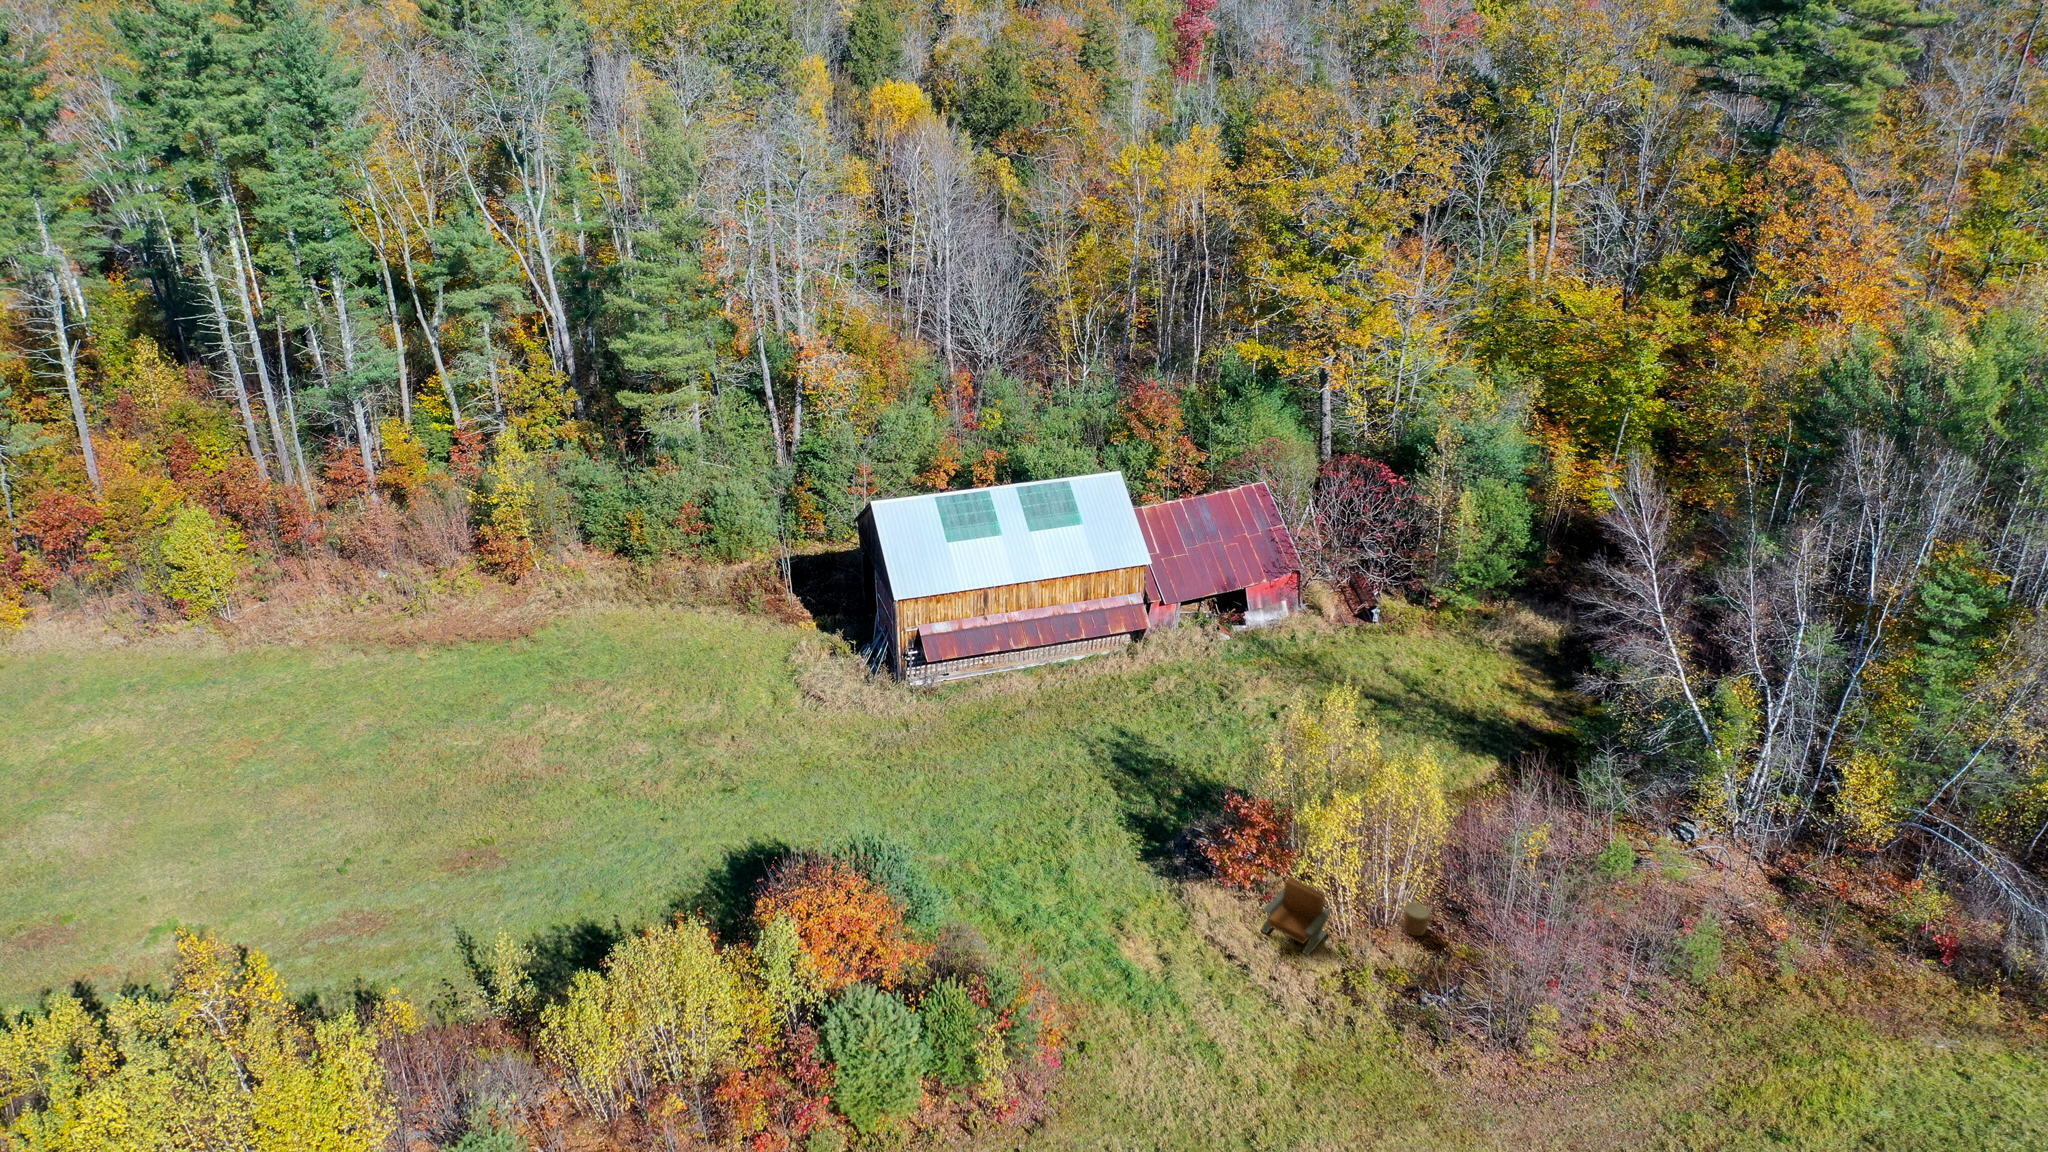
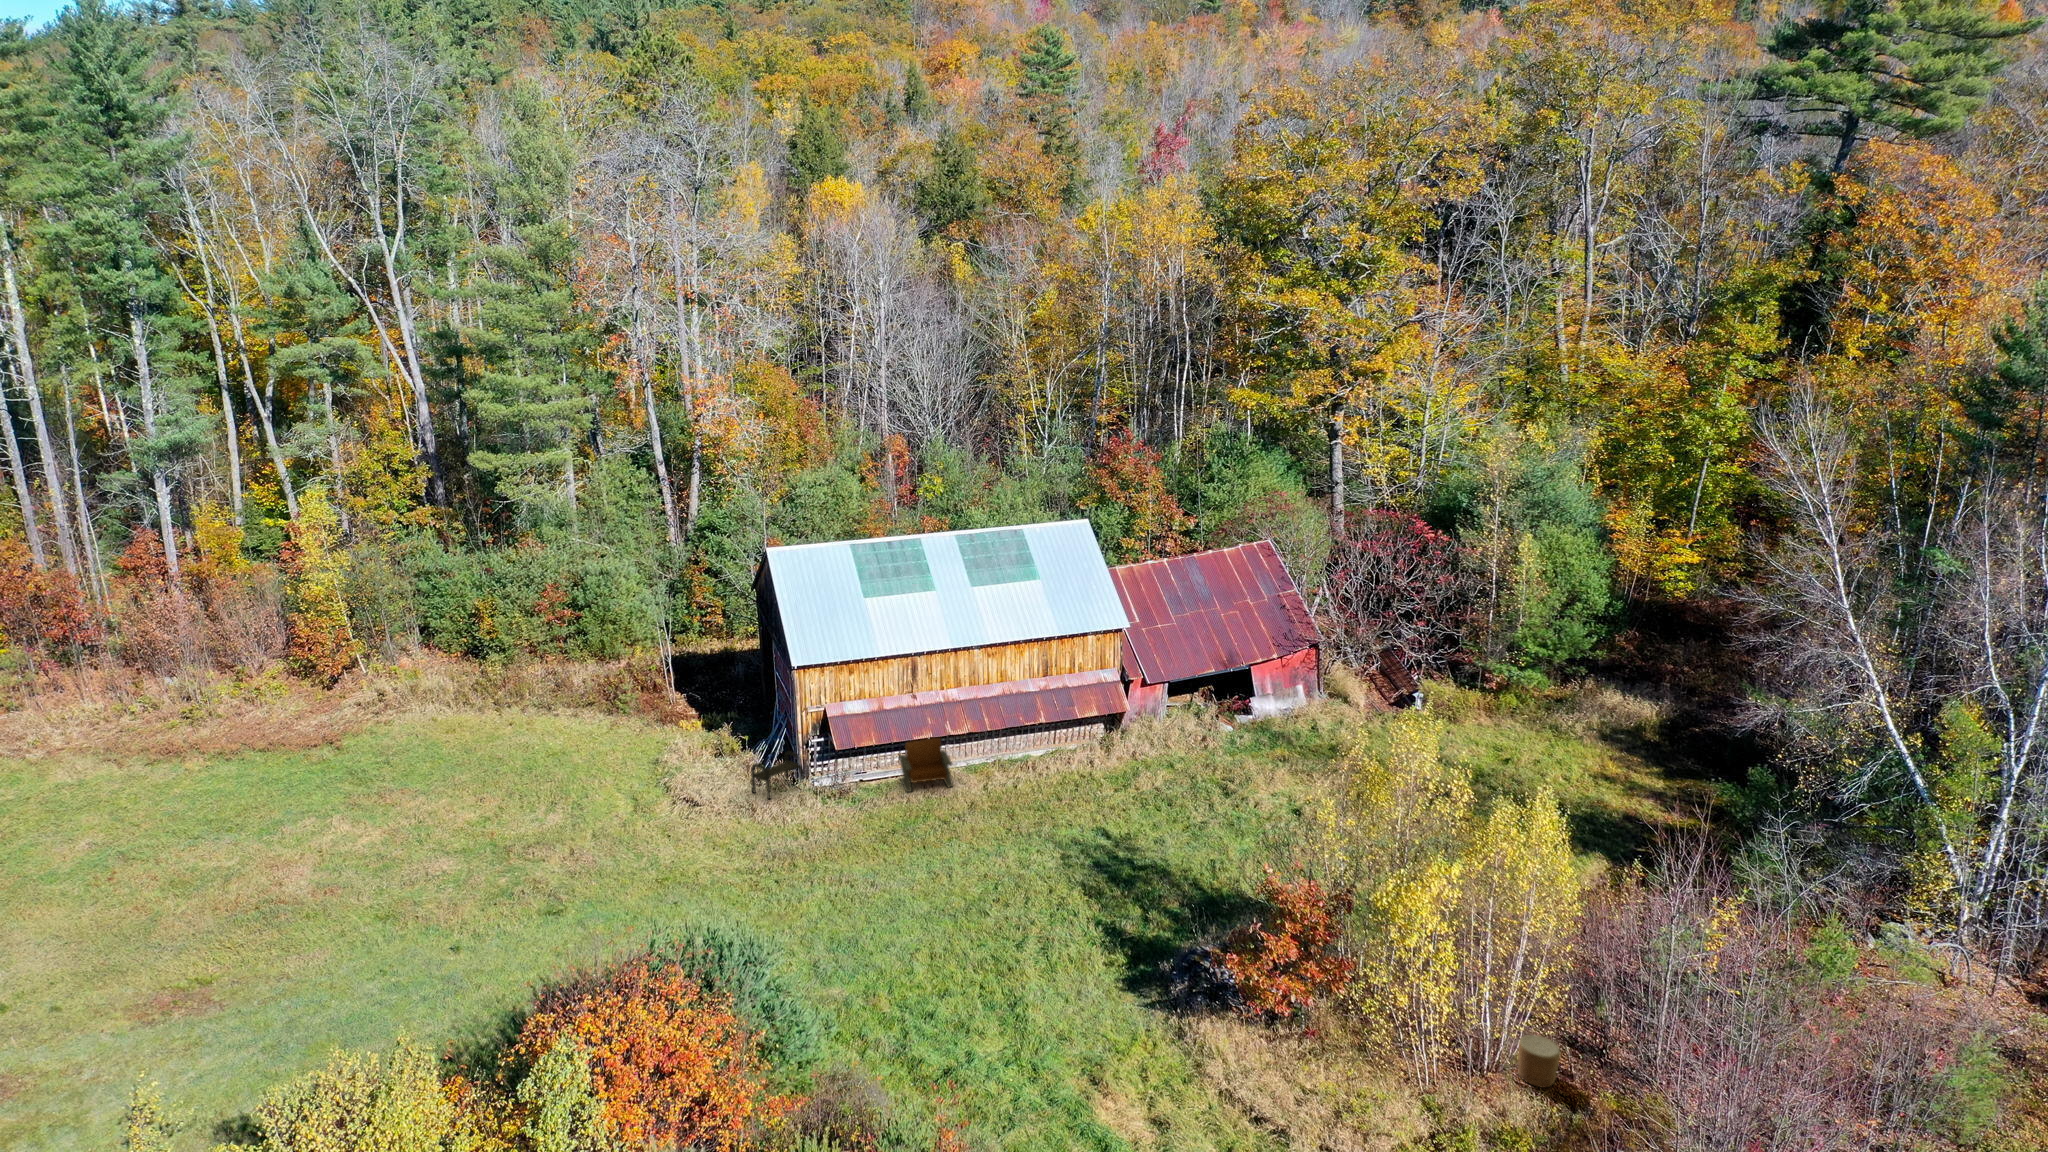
bench: none [864,659,903,697] -> present [751,752,804,799]
lounge chair: present [1261,878,1331,955] -> present [899,738,953,792]

